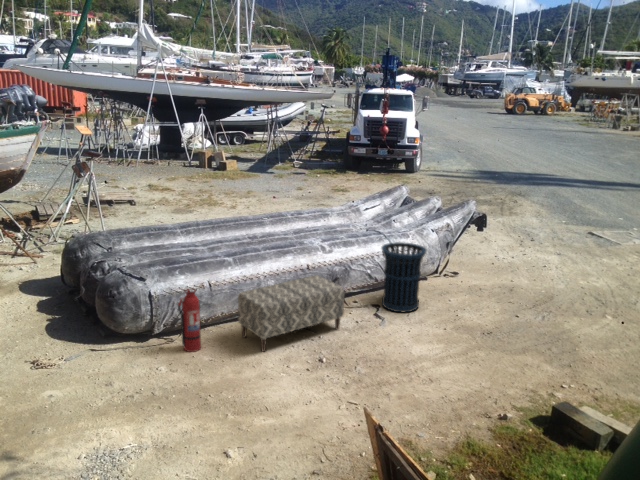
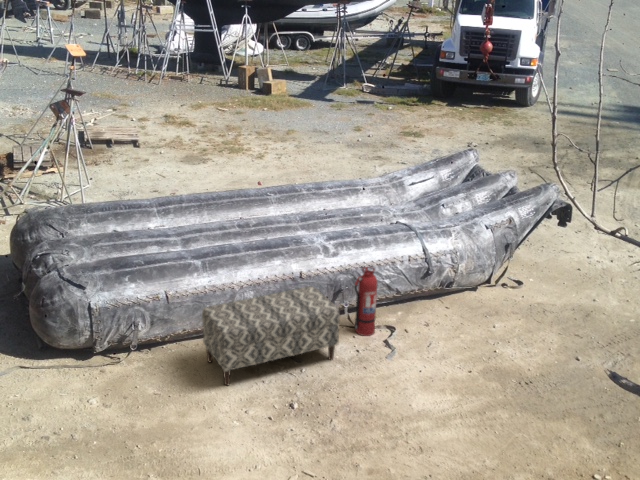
trash can: present [382,242,426,312] -> none [402,246,463,340]
fire extinguisher: present [178,289,201,352] -> present [354,267,378,336]

